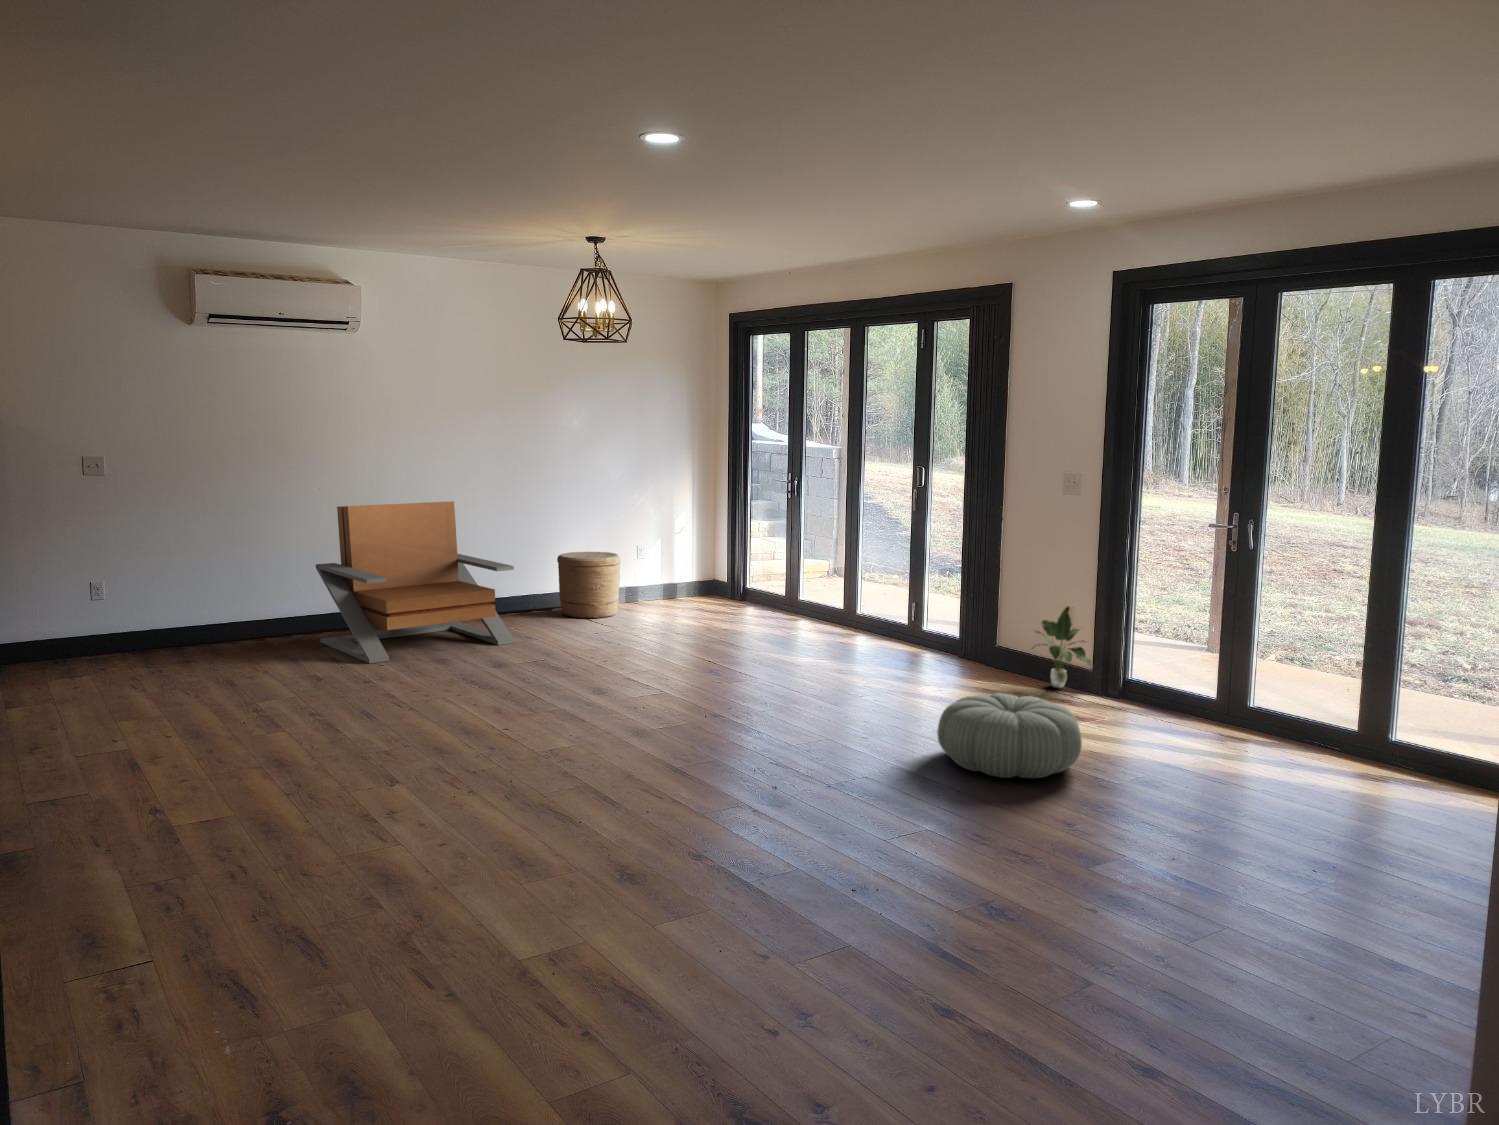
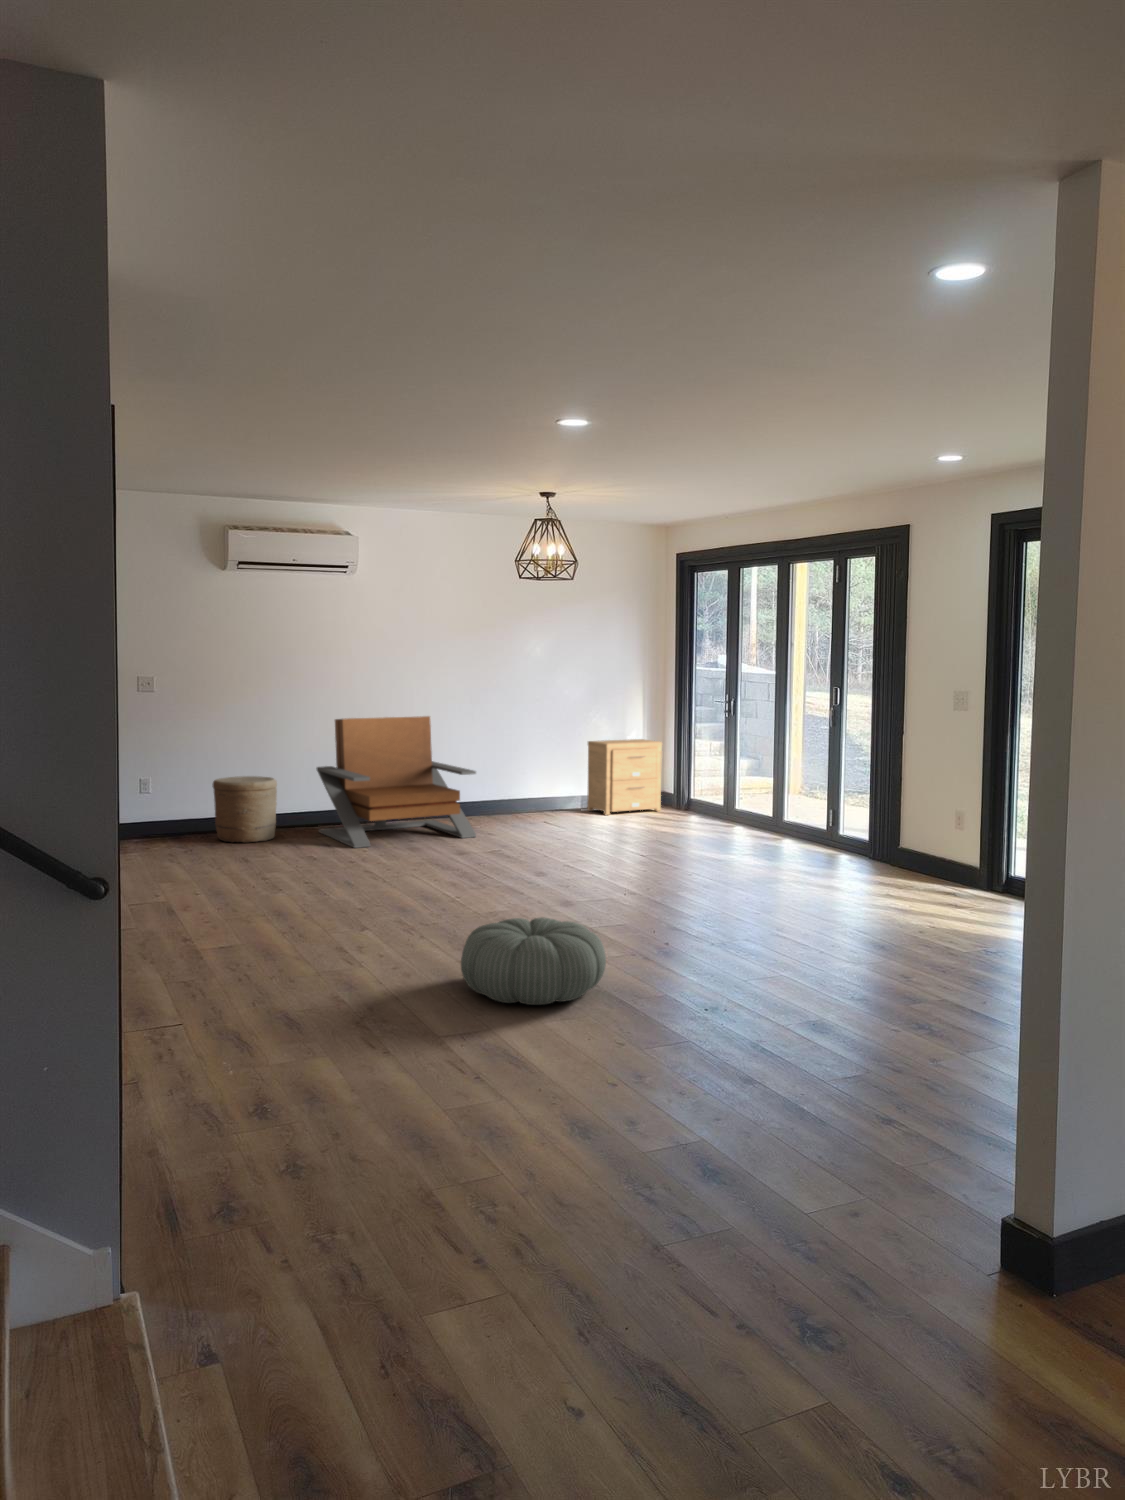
side table: none [633,522,716,609] -> present [587,739,662,815]
woven basket: present [557,552,621,619] -> present [213,776,277,843]
potted plant: present [1034,607,1092,688] -> none [917,811,978,885]
pouf: present [937,693,1082,778] -> present [461,917,606,1005]

